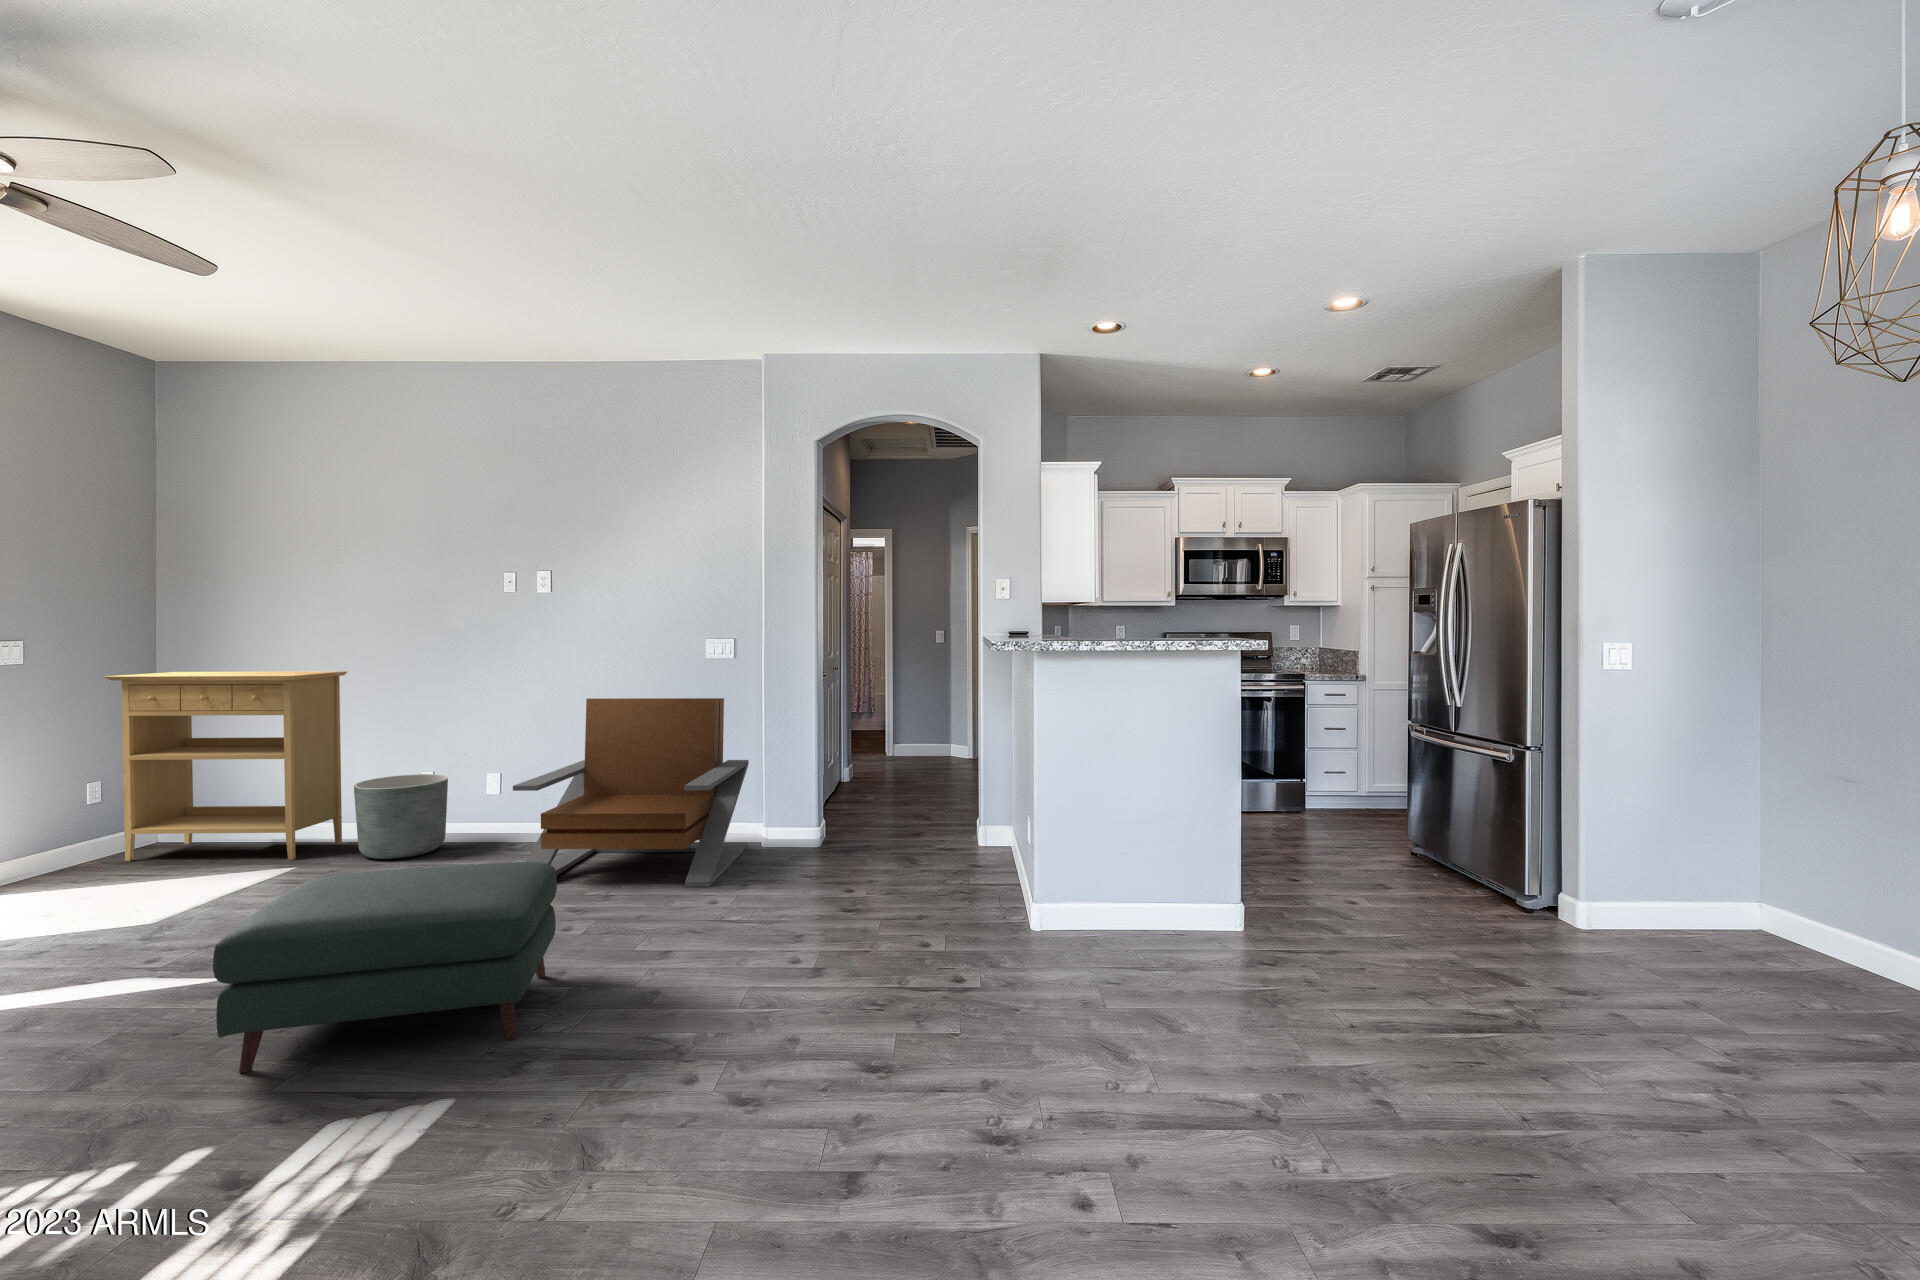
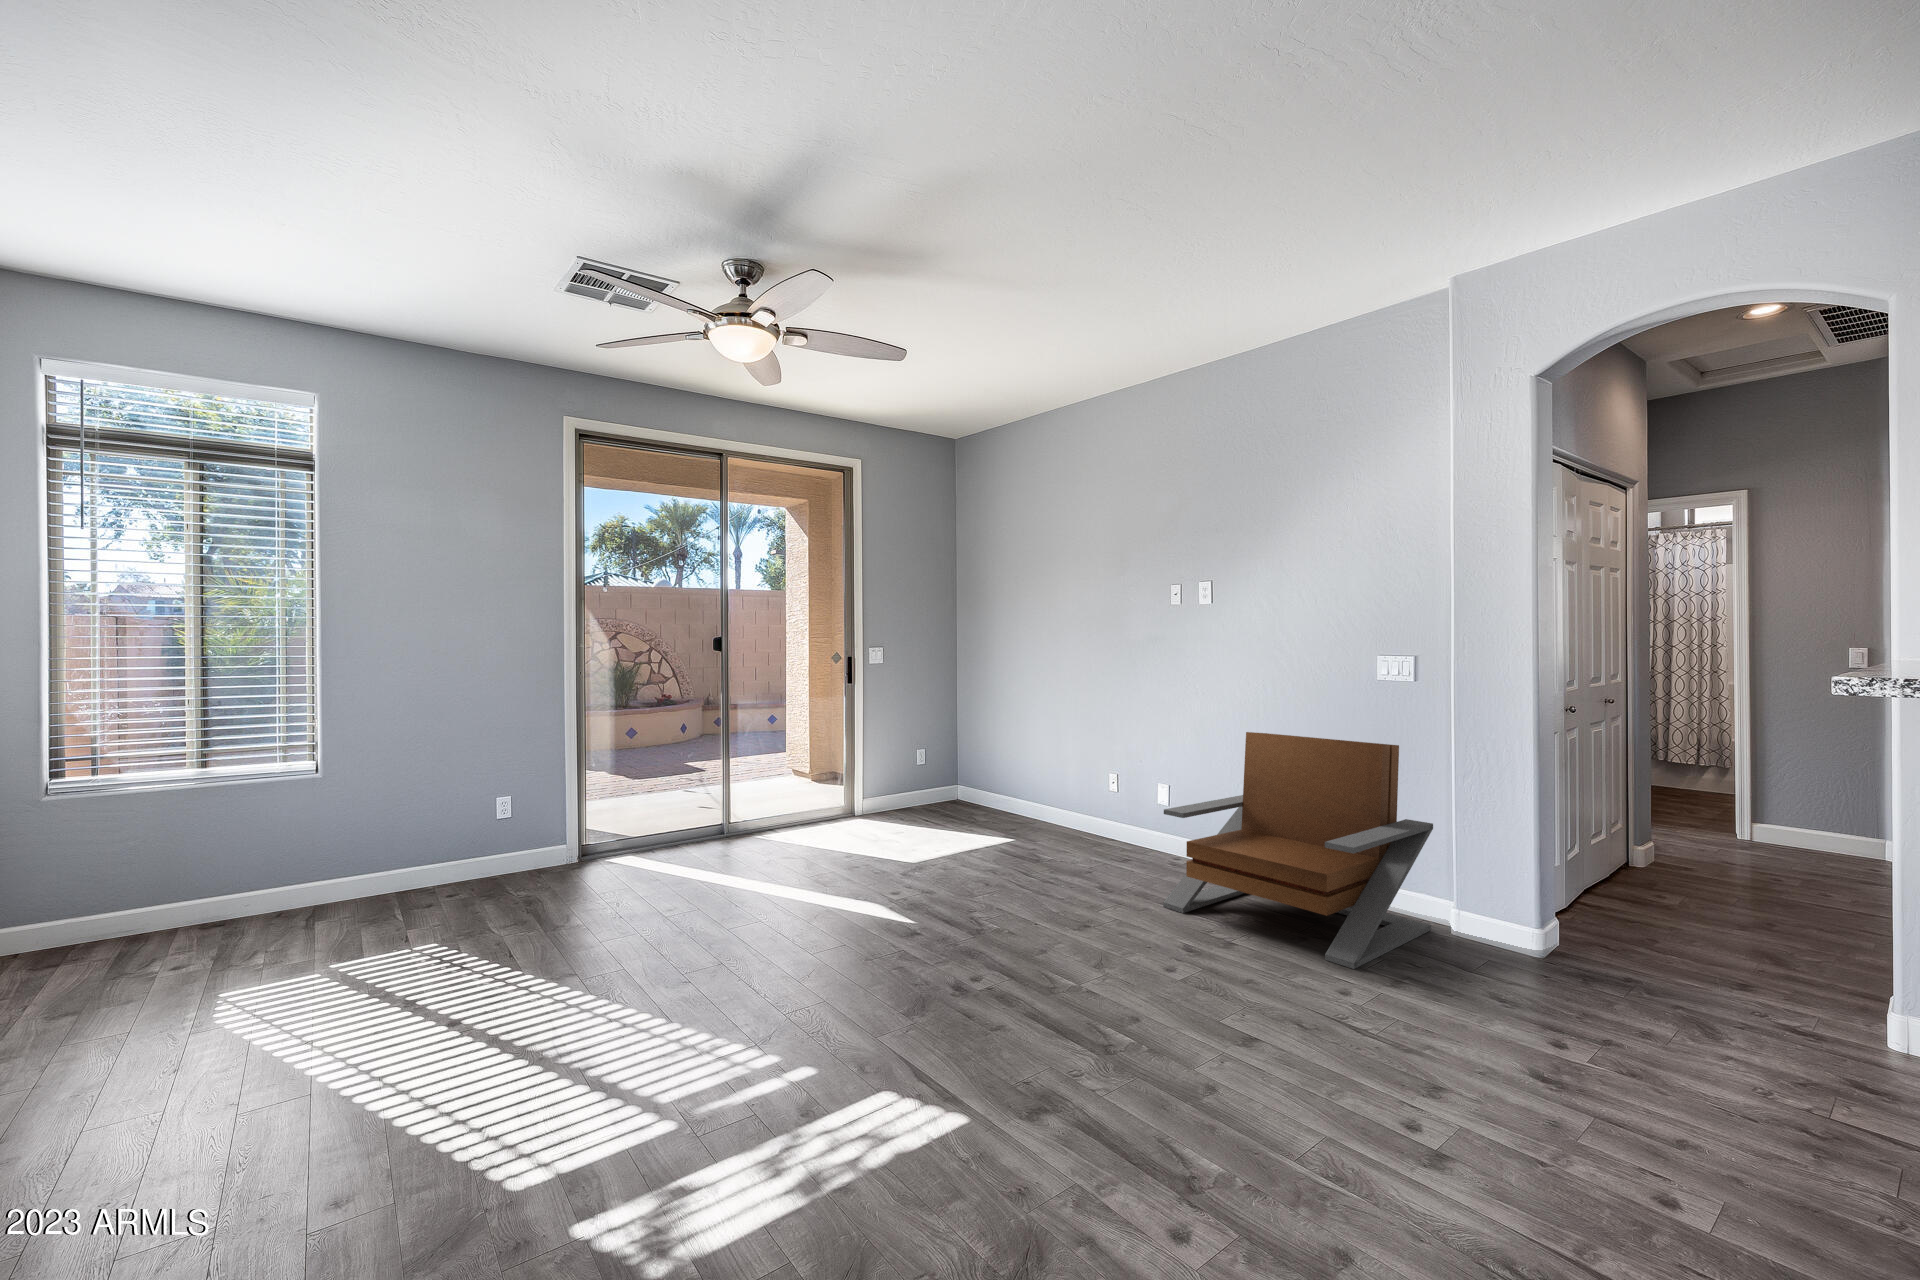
console table: present [104,671,347,861] -> none [952,689,1081,838]
planter: present [354,774,448,859] -> none [1074,783,1141,855]
ottoman: present [213,862,557,1073] -> none [870,863,1140,1076]

